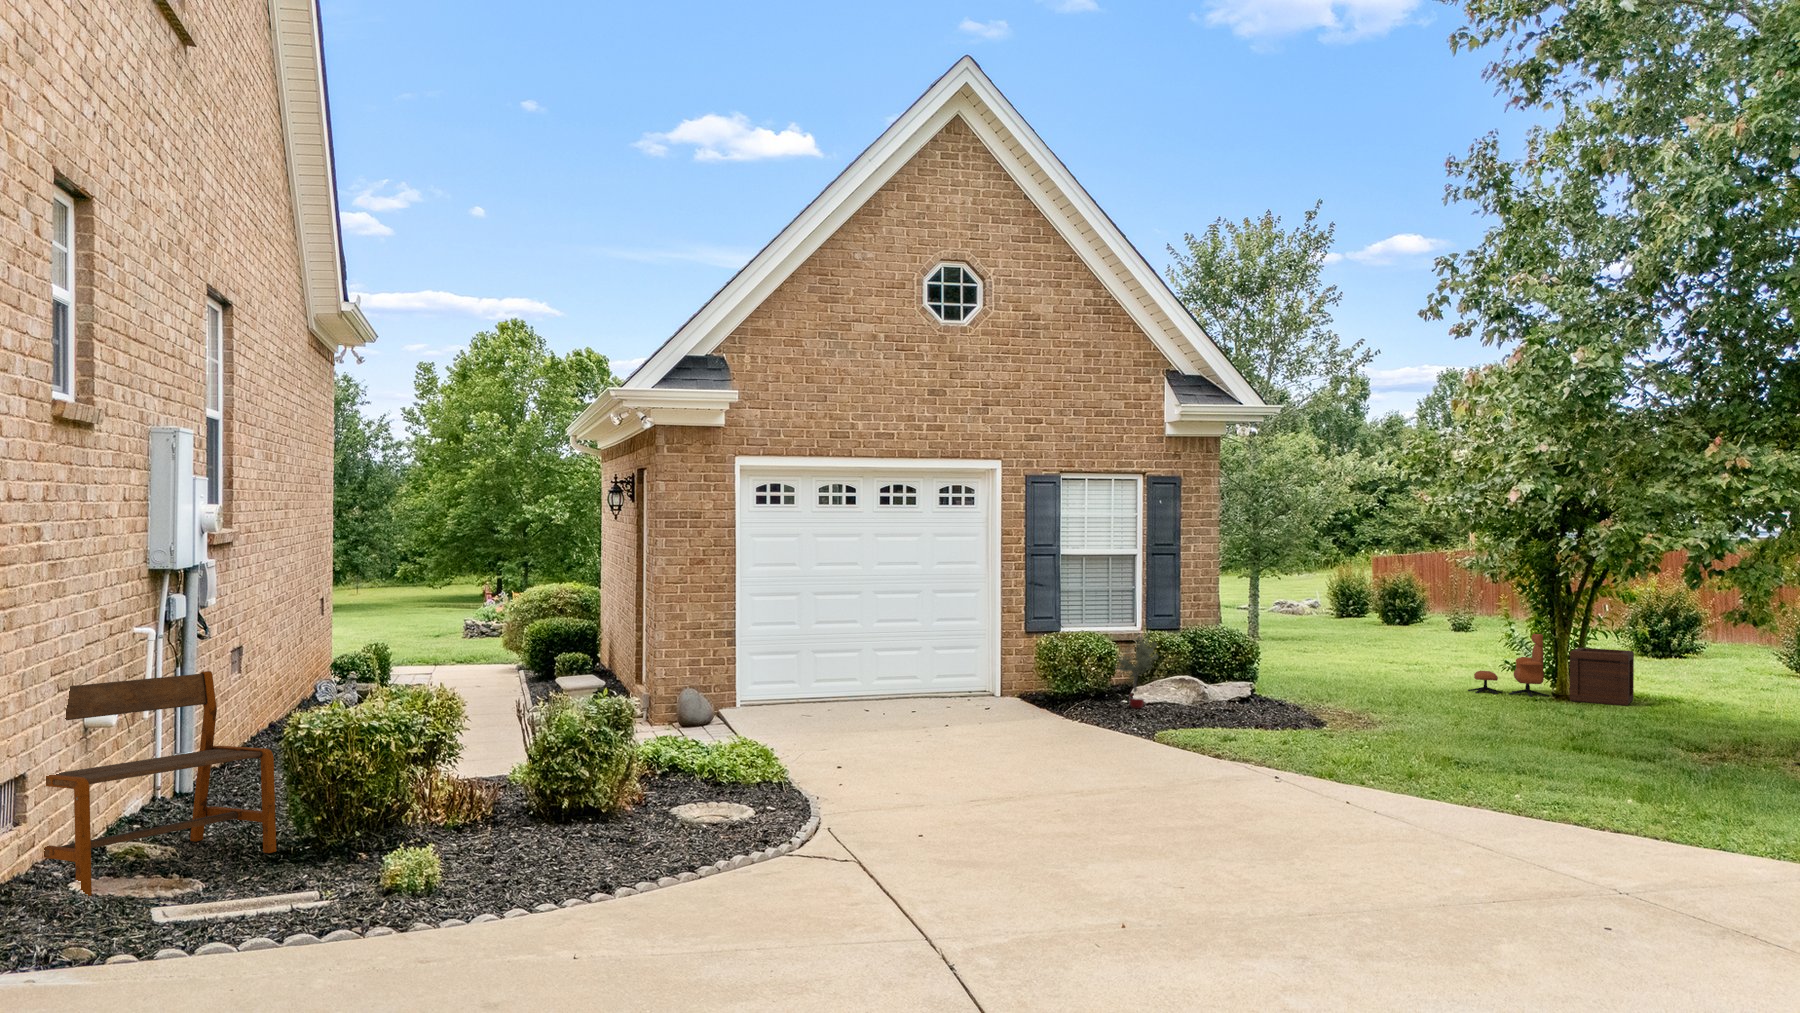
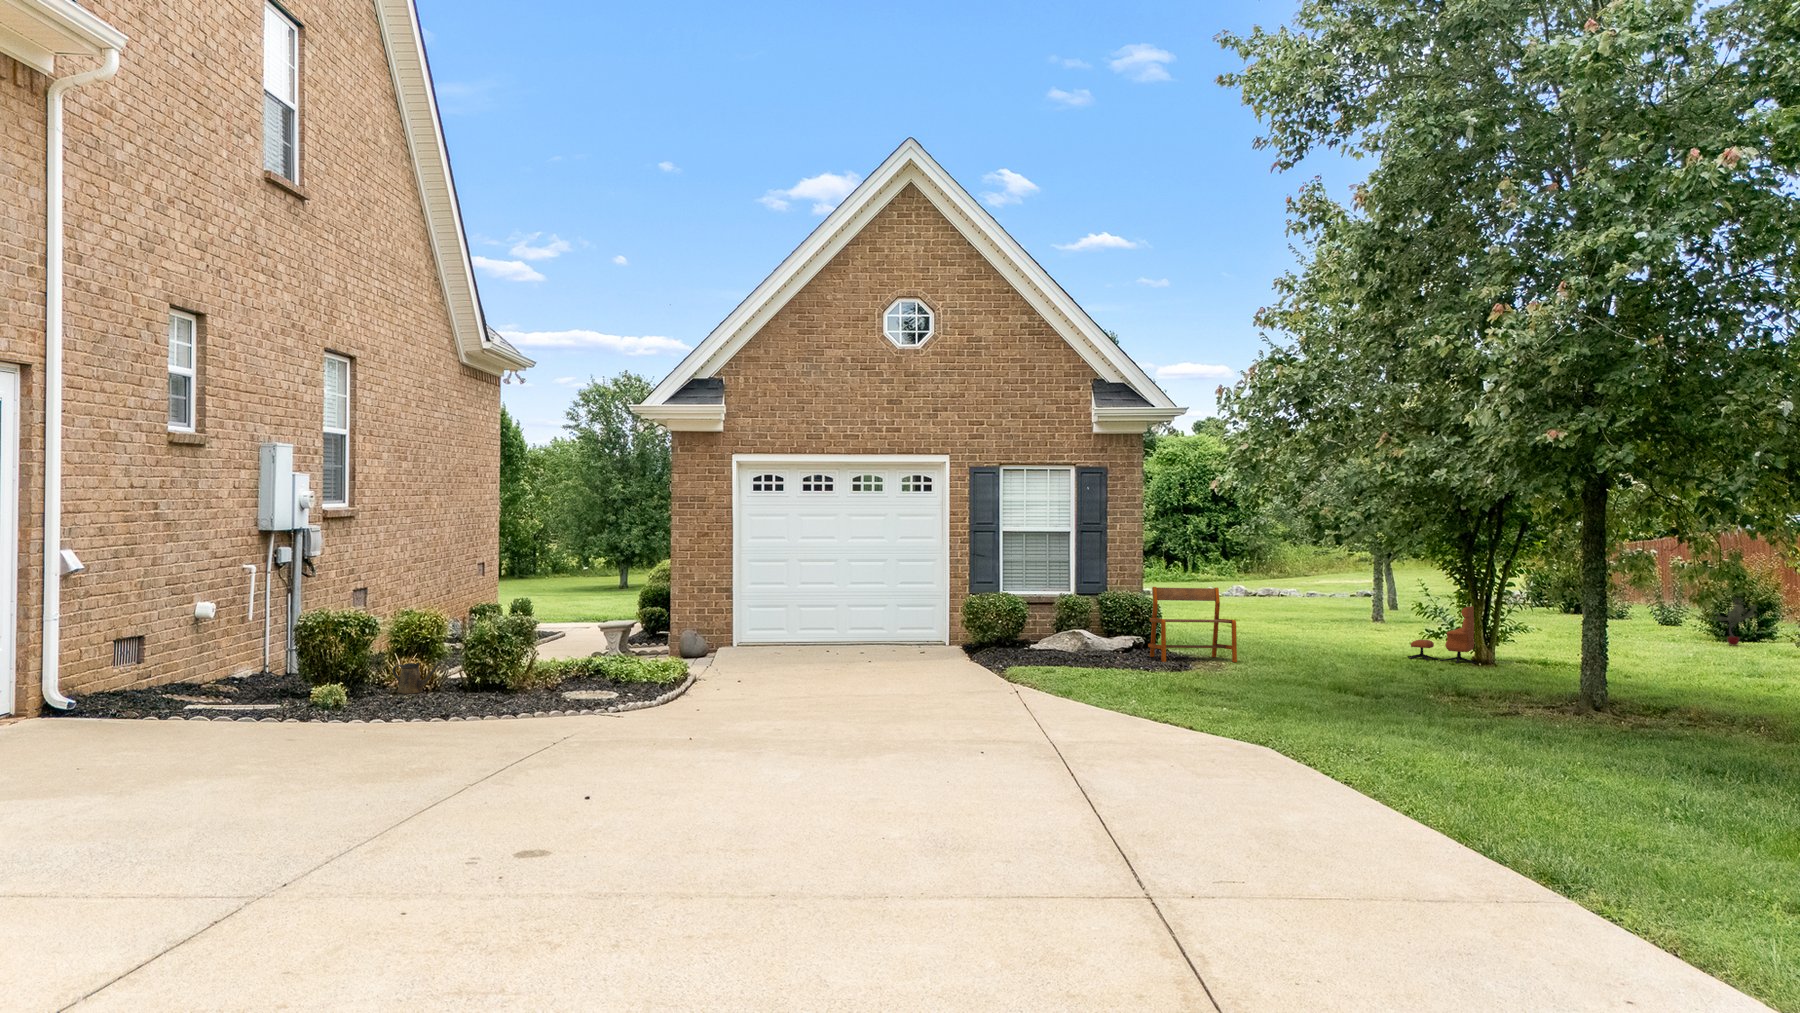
potted tree: present [1115,634,1158,709] -> present [1712,598,1756,646]
wooden crate: present [1570,648,1634,706] -> none [1483,620,1552,672]
bench: present [44,671,276,896] -> present [1148,587,1237,662]
watering can: none [422,779,513,835] -> present [392,662,442,694]

